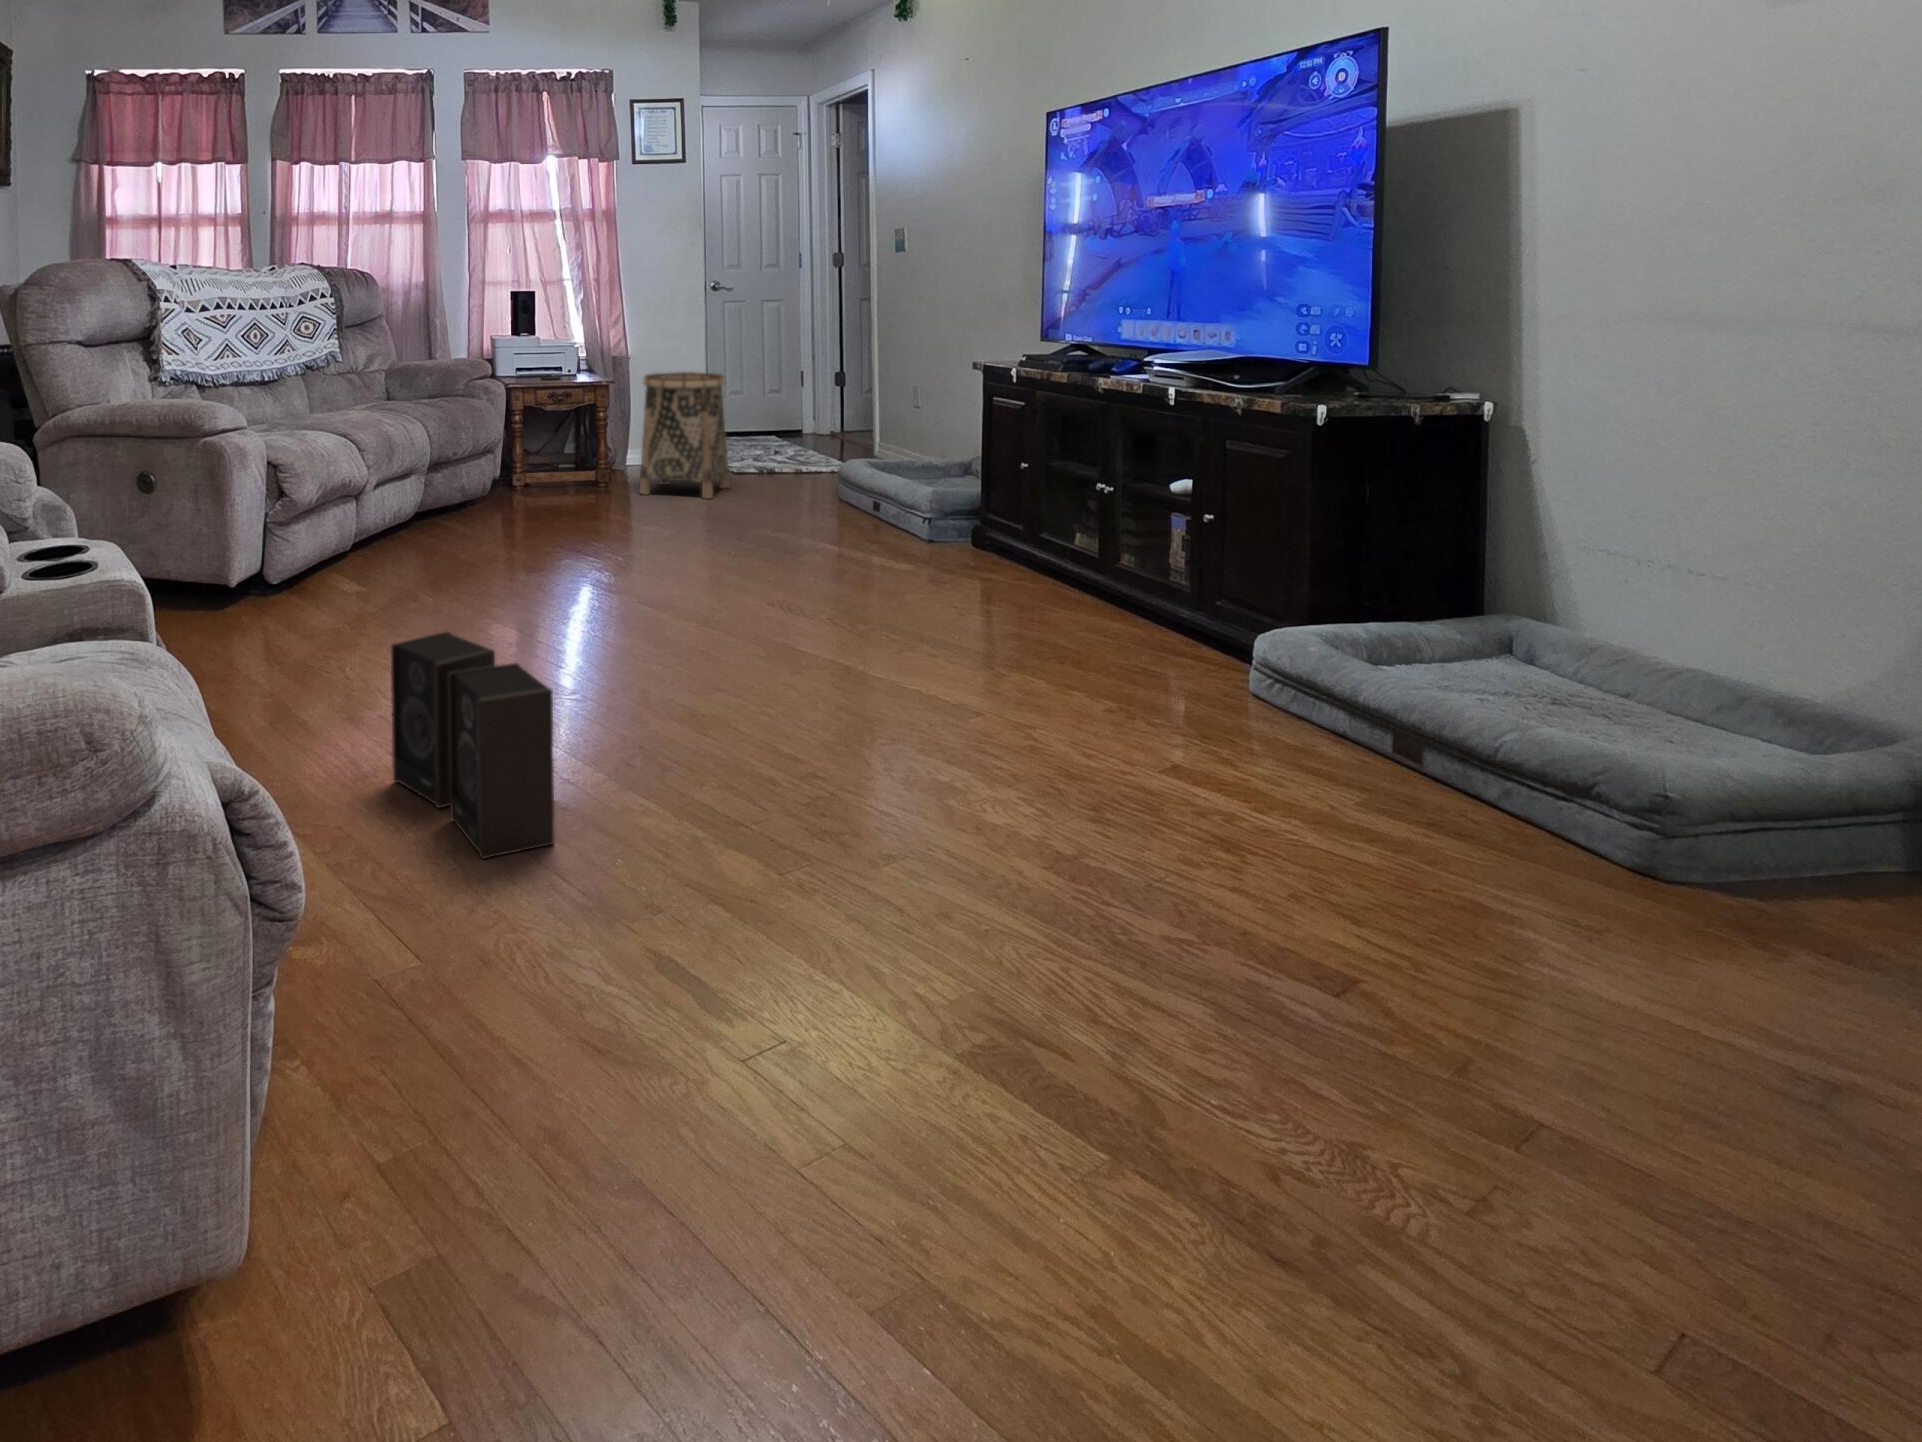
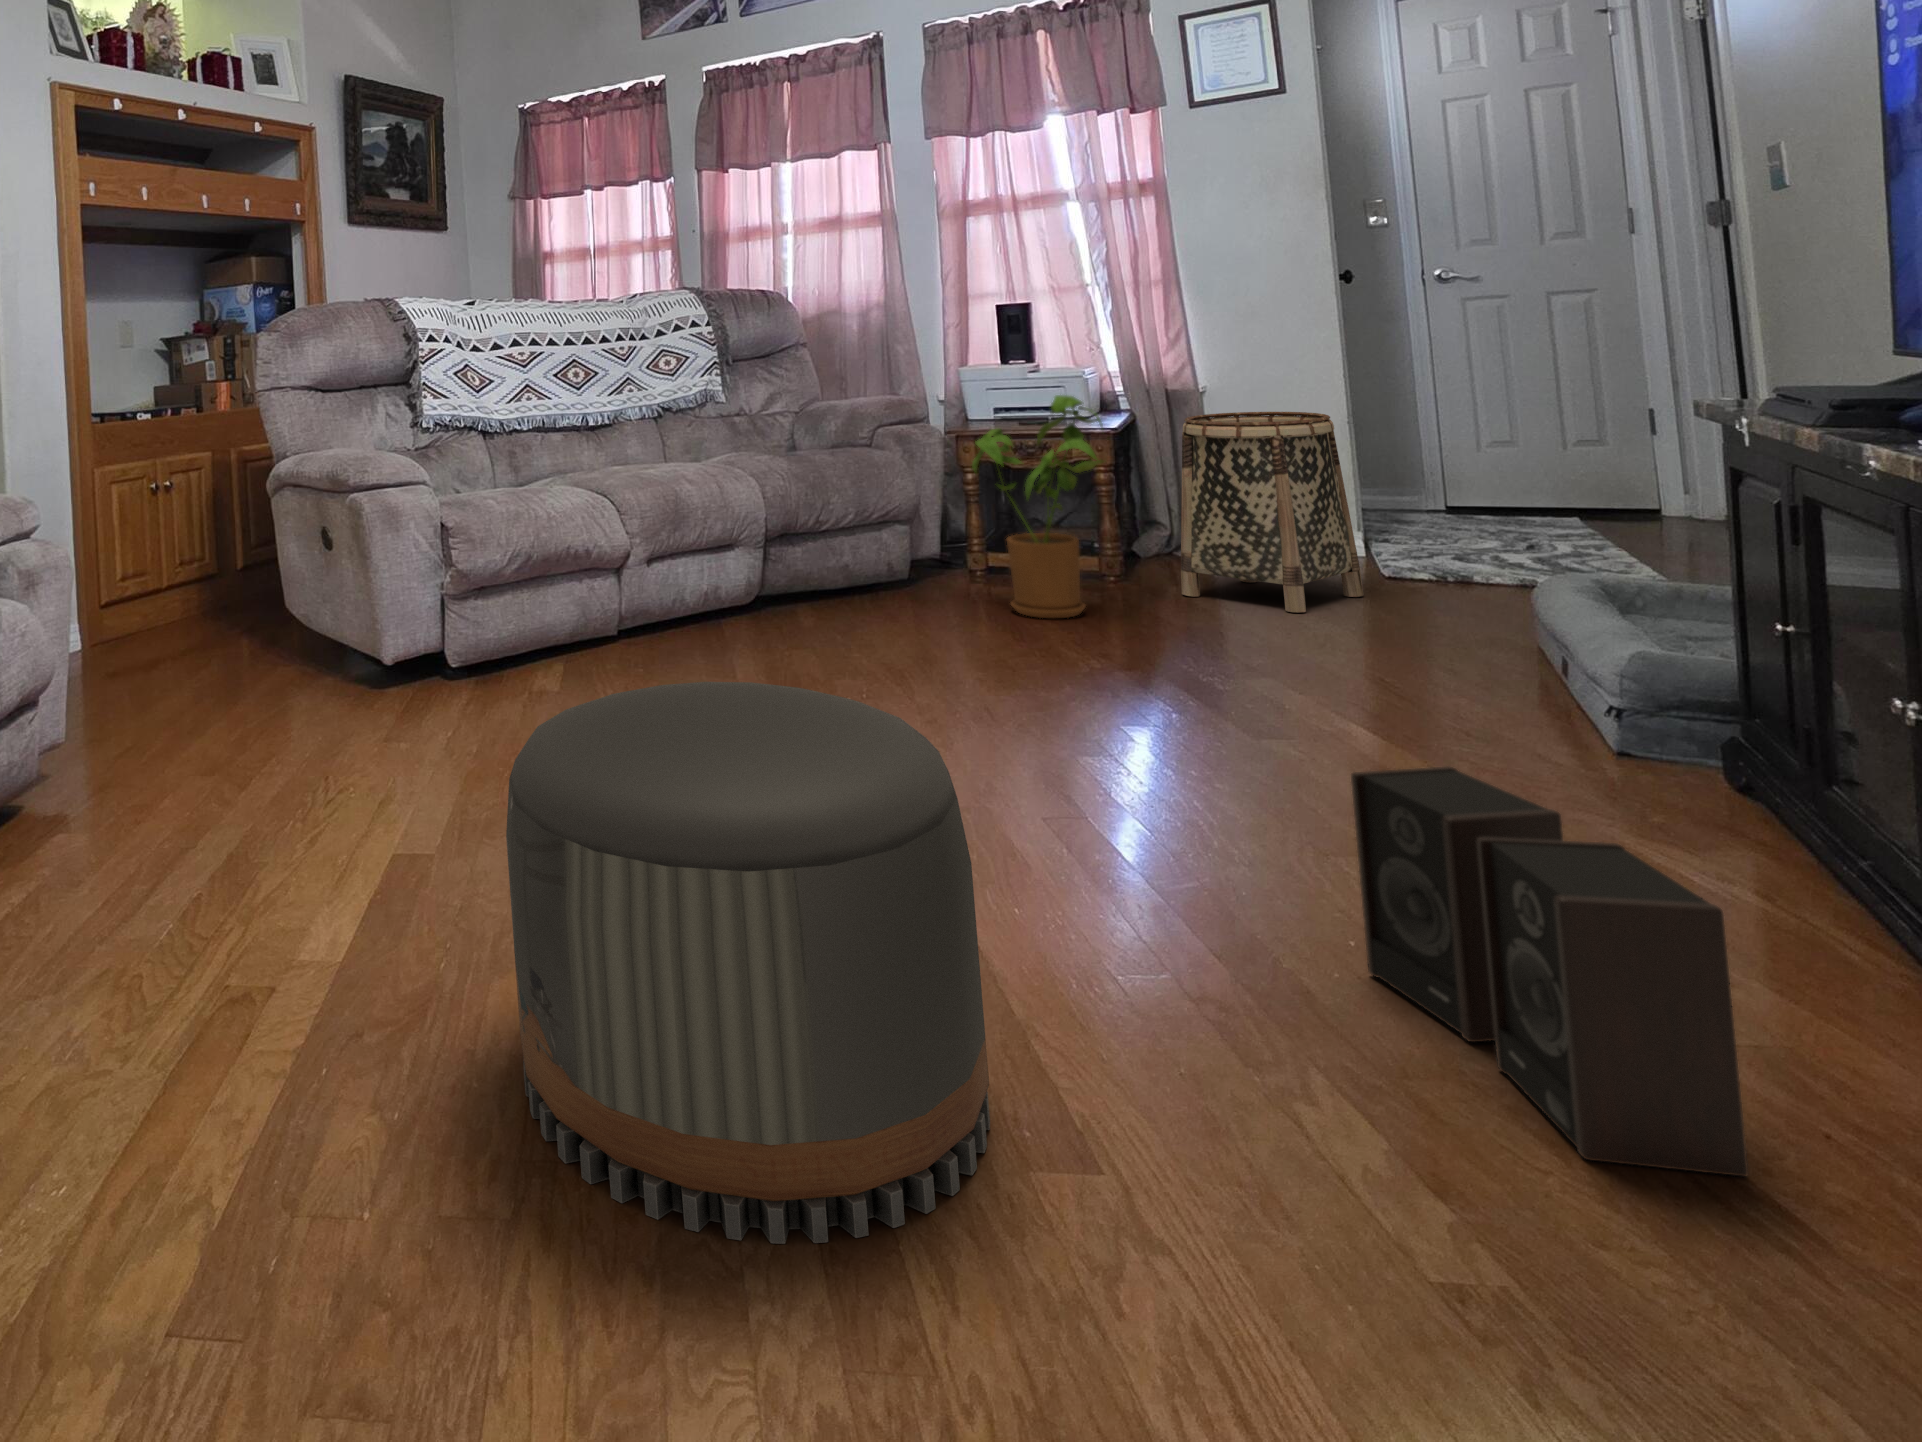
house plant: none [534,358,626,513] -> present [972,395,1103,618]
pouf: none [608,518,876,791] -> present [506,682,990,1244]
speaker: present [391,632,555,858] -> present [1351,767,1748,1176]

